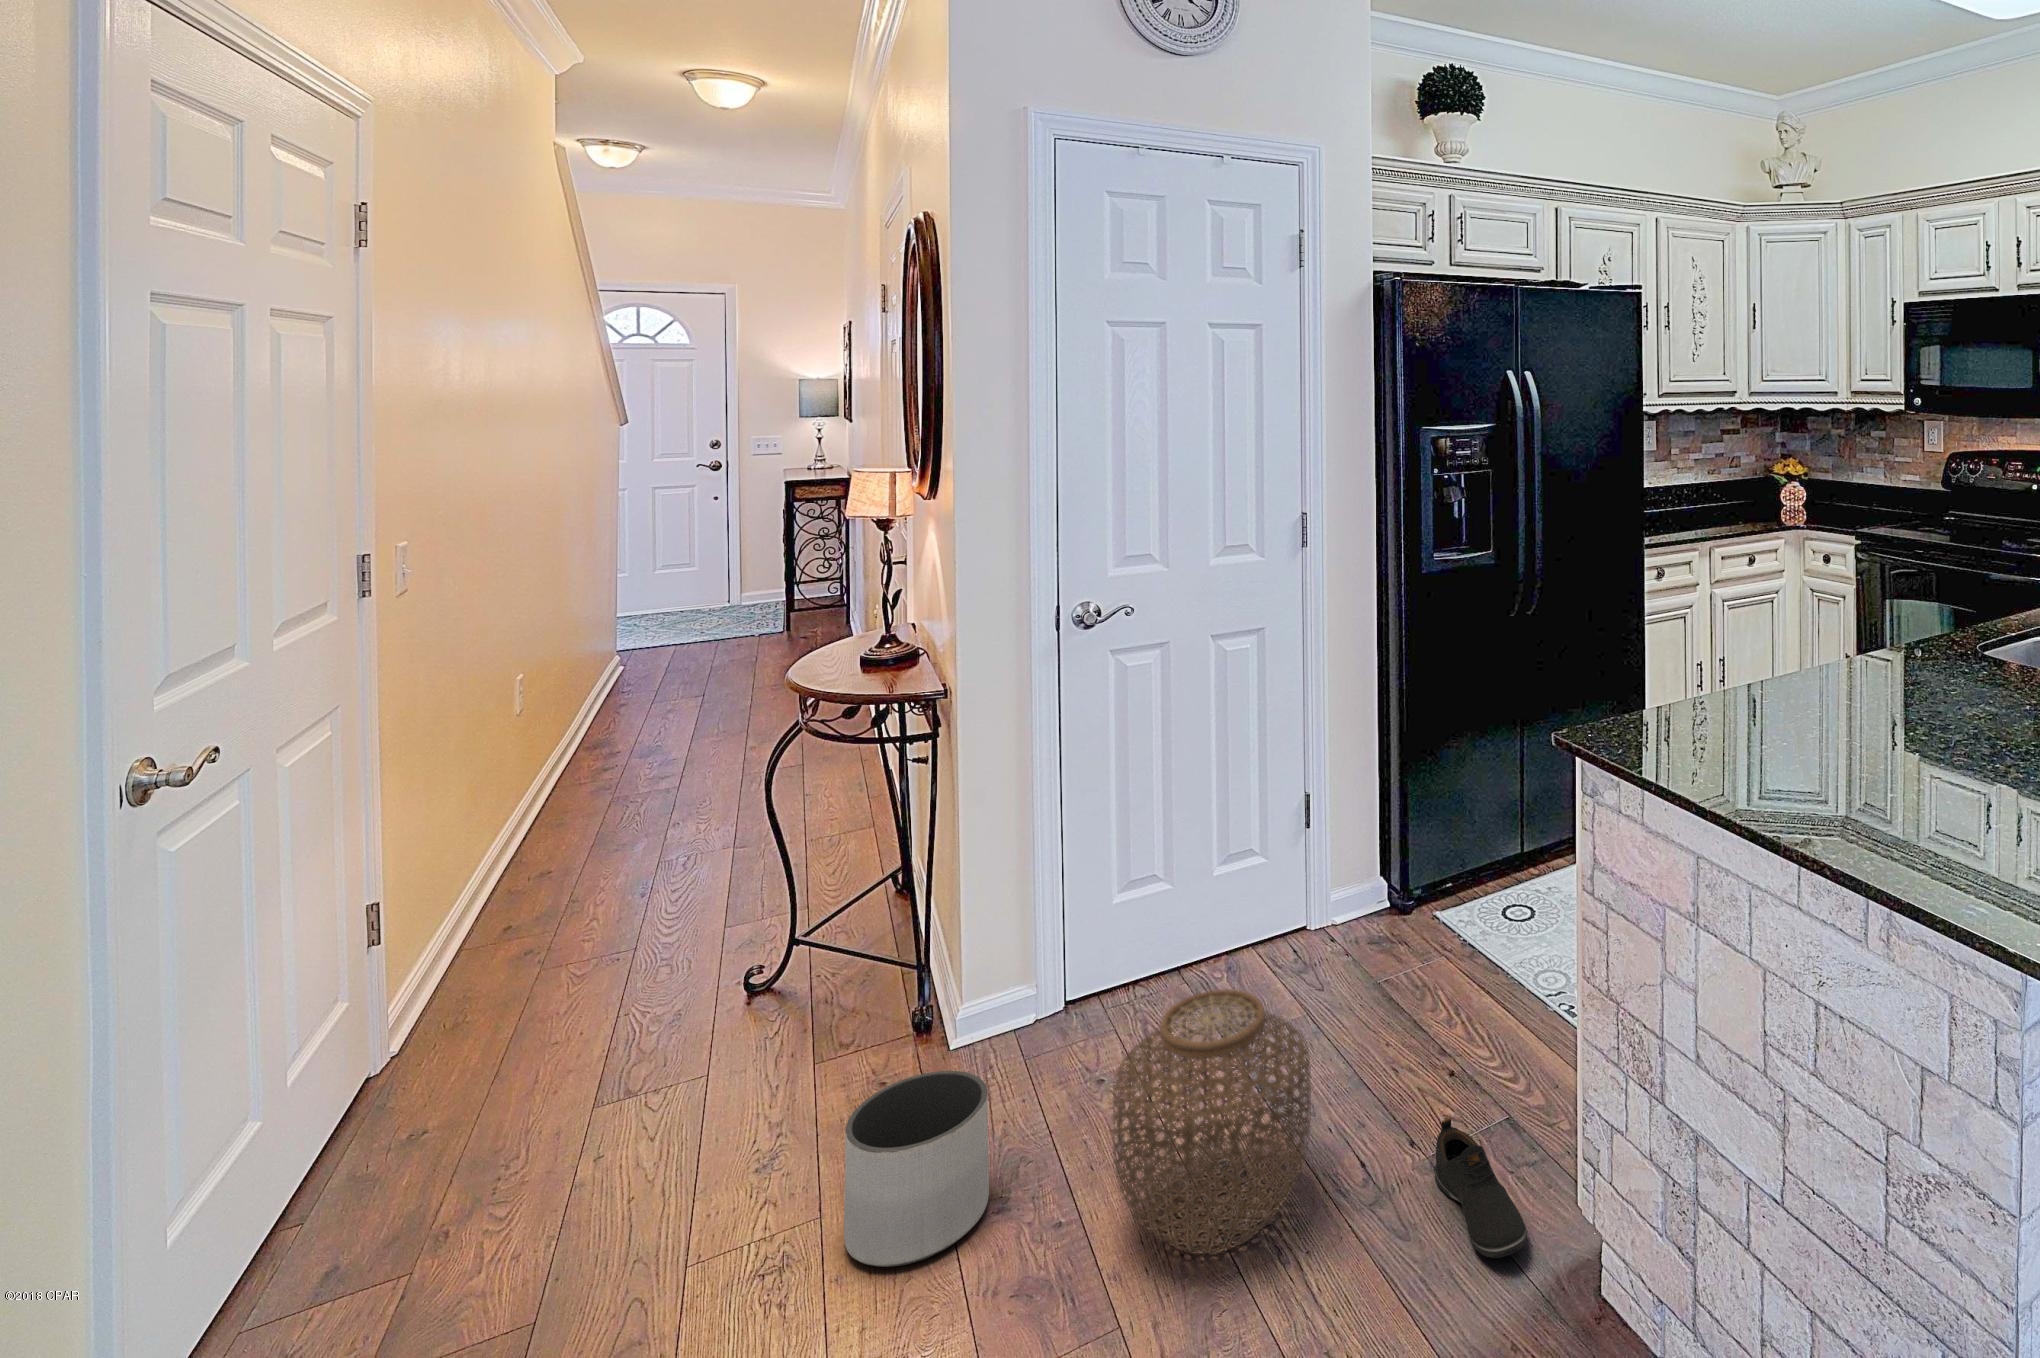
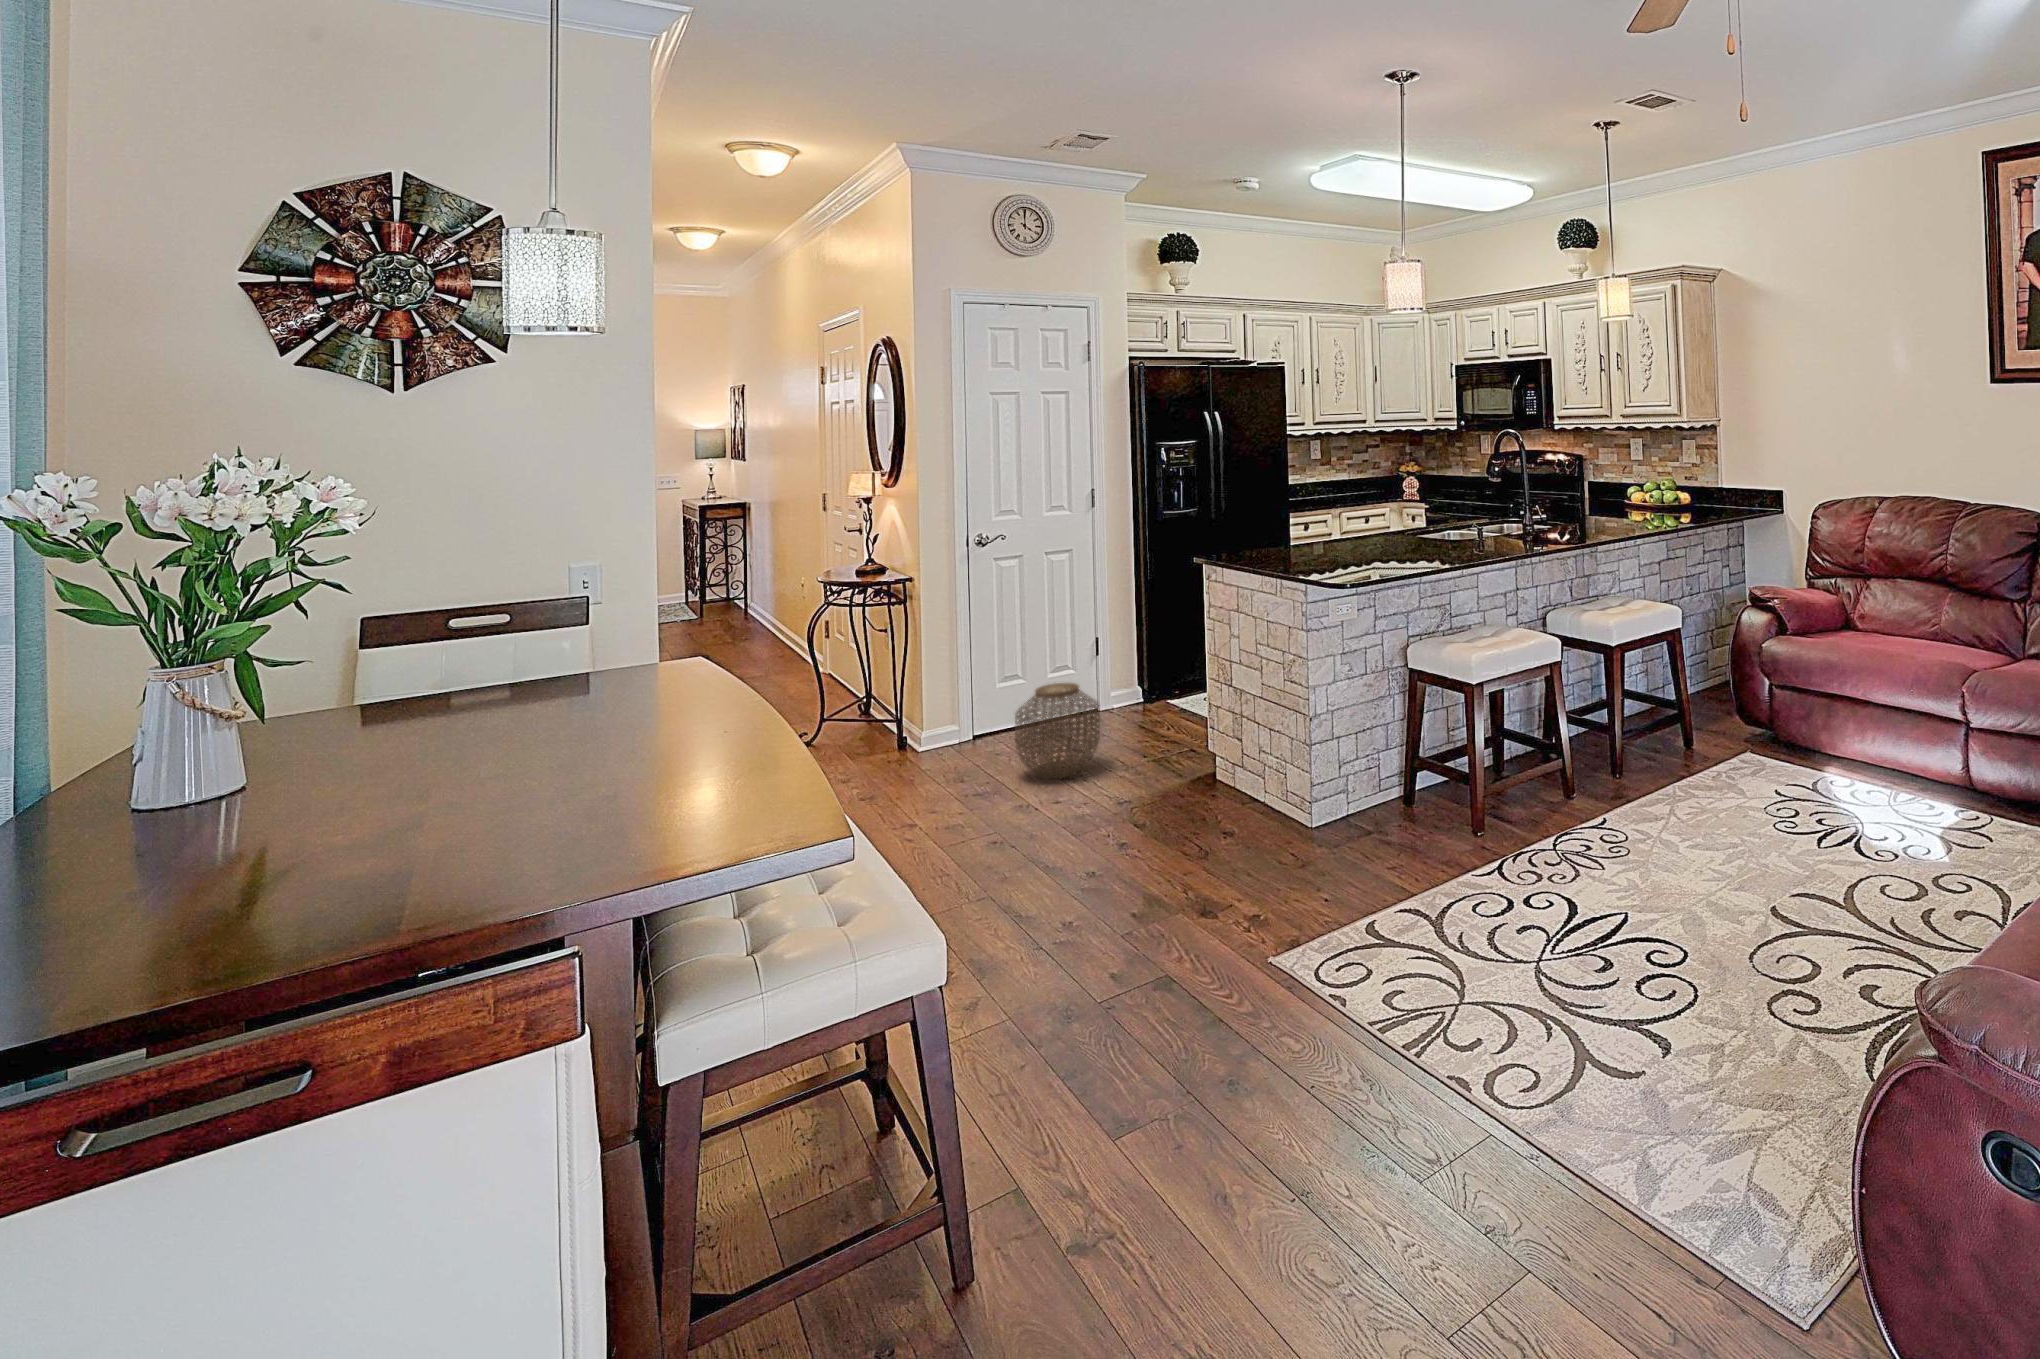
planter: present [844,1071,989,1267] -> none [899,726,959,790]
shoe: present [1435,1118,1527,1258] -> none [1155,735,1191,769]

